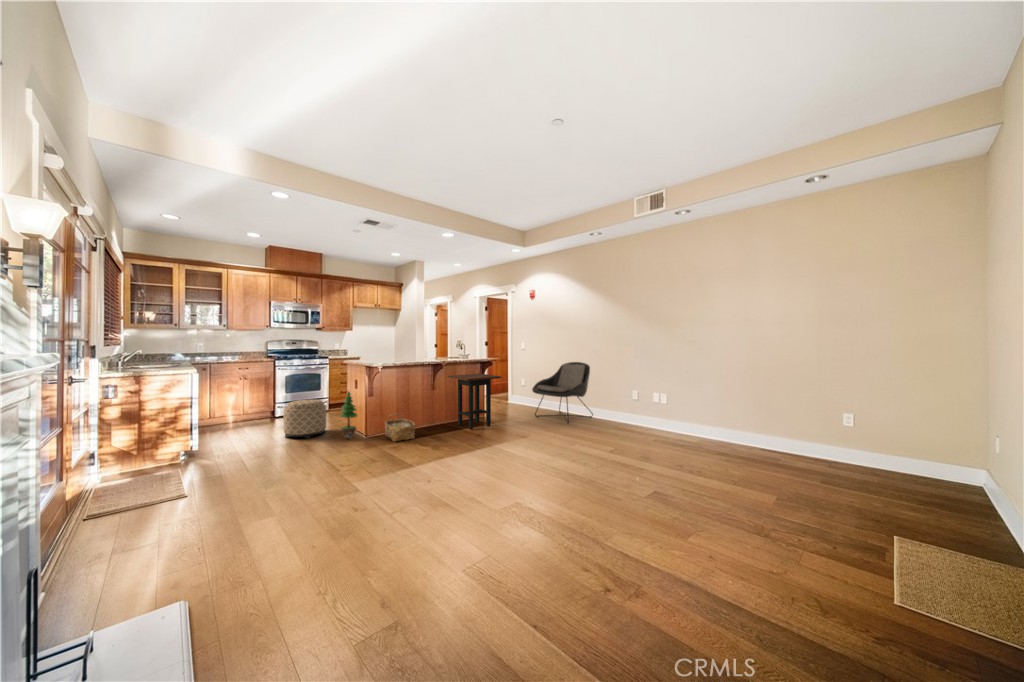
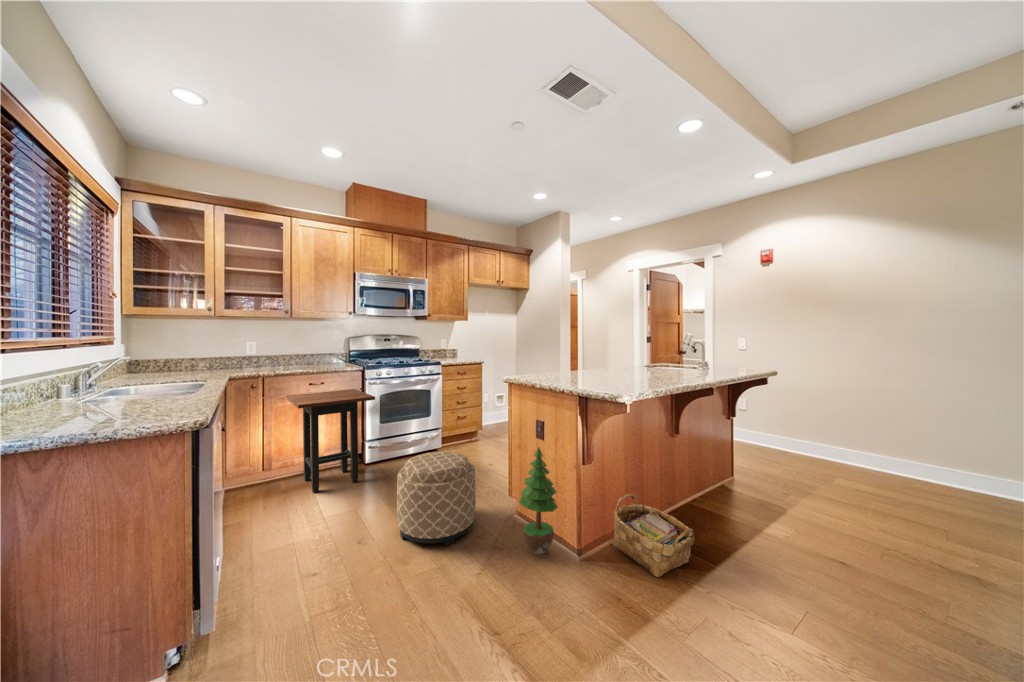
lounge chair: present [532,362,593,423] -> none [828,376,980,511]
side table: present [448,374,501,429] -> present [286,389,375,492]

